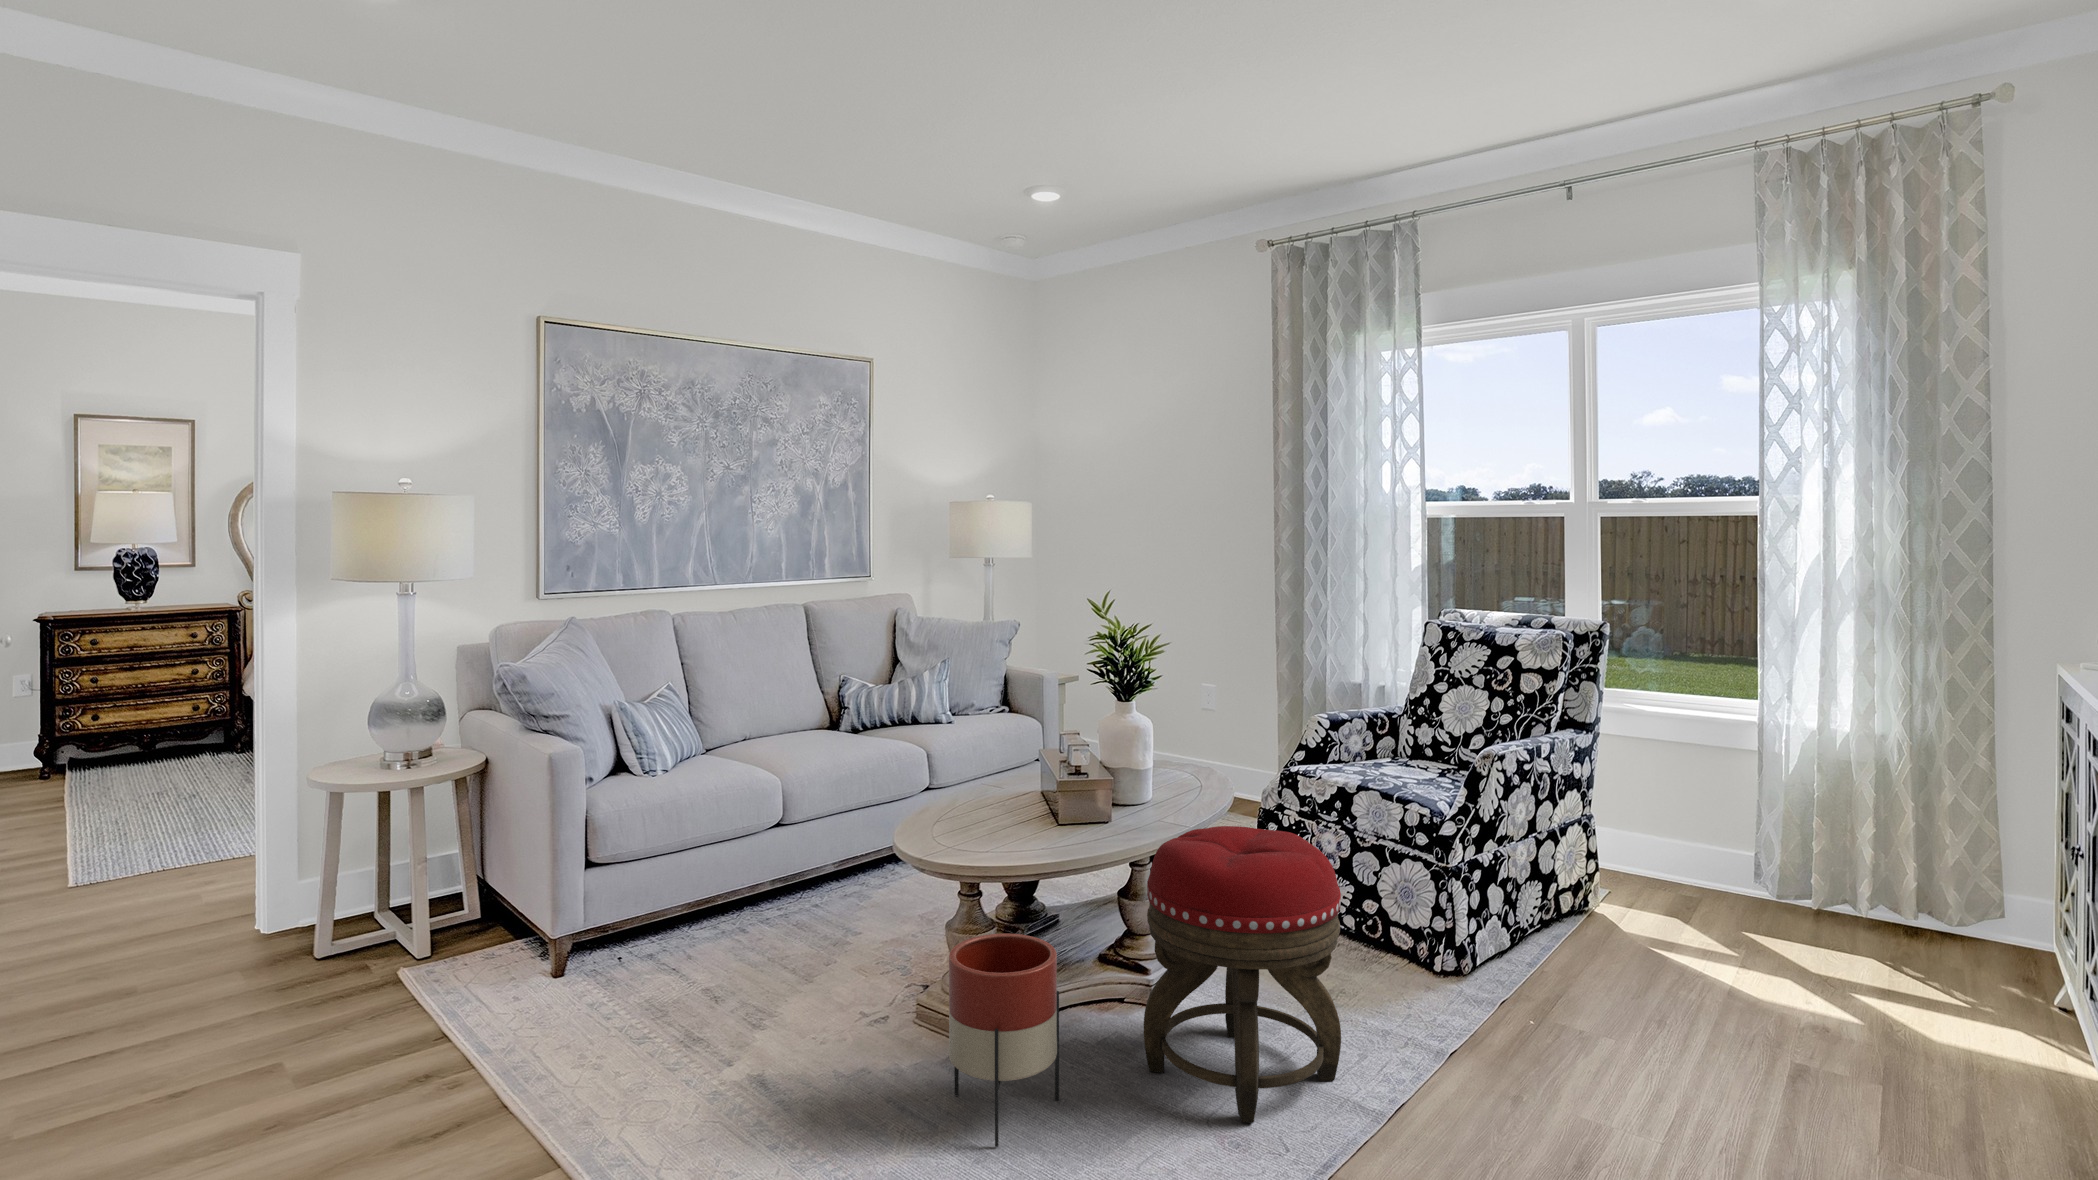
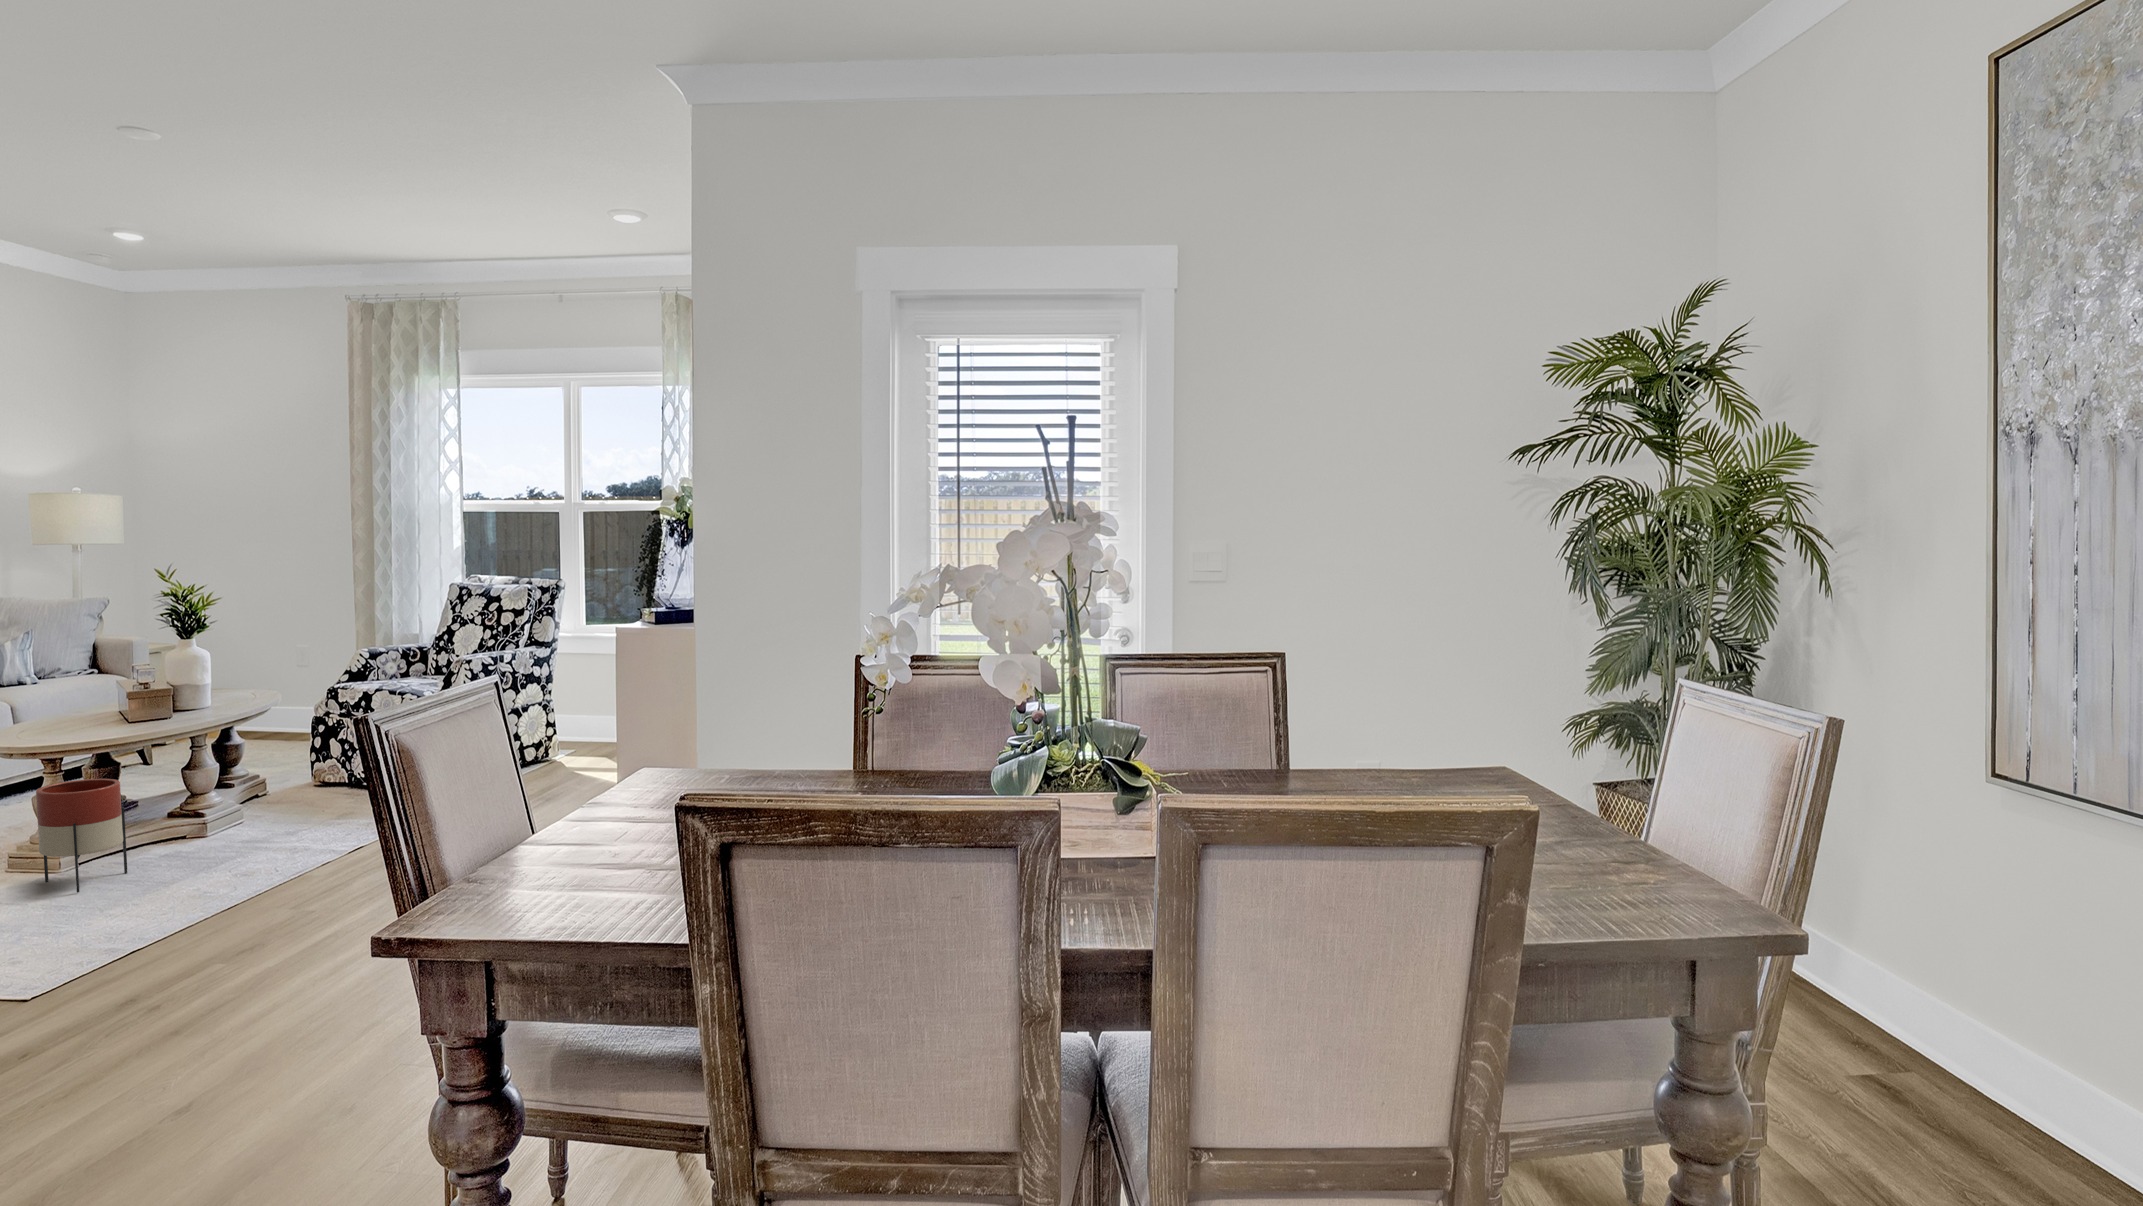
footstool: present [1144,826,1341,1123] -> none [191,706,329,861]

